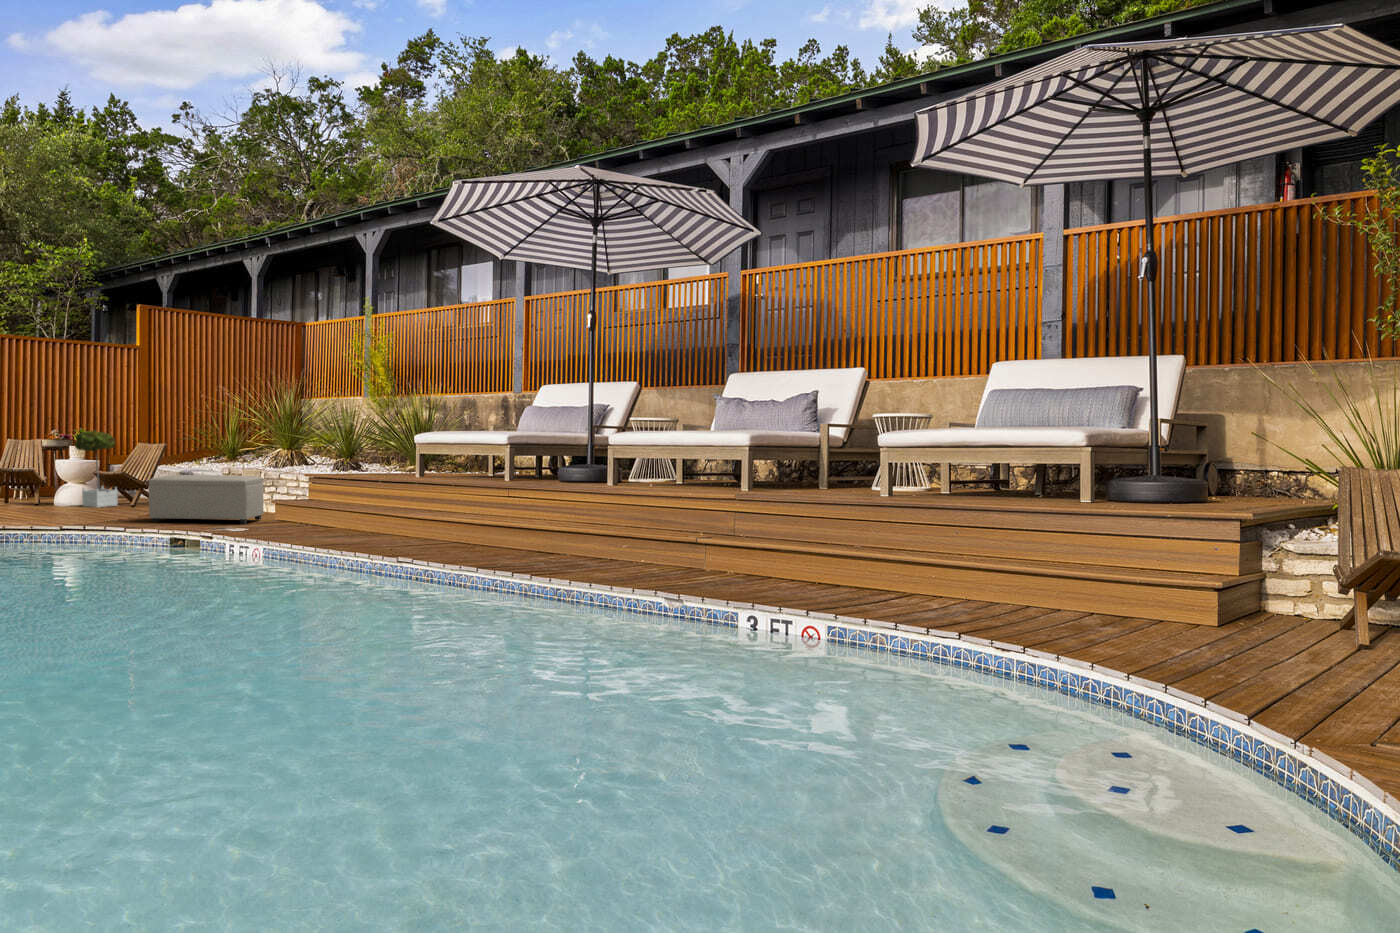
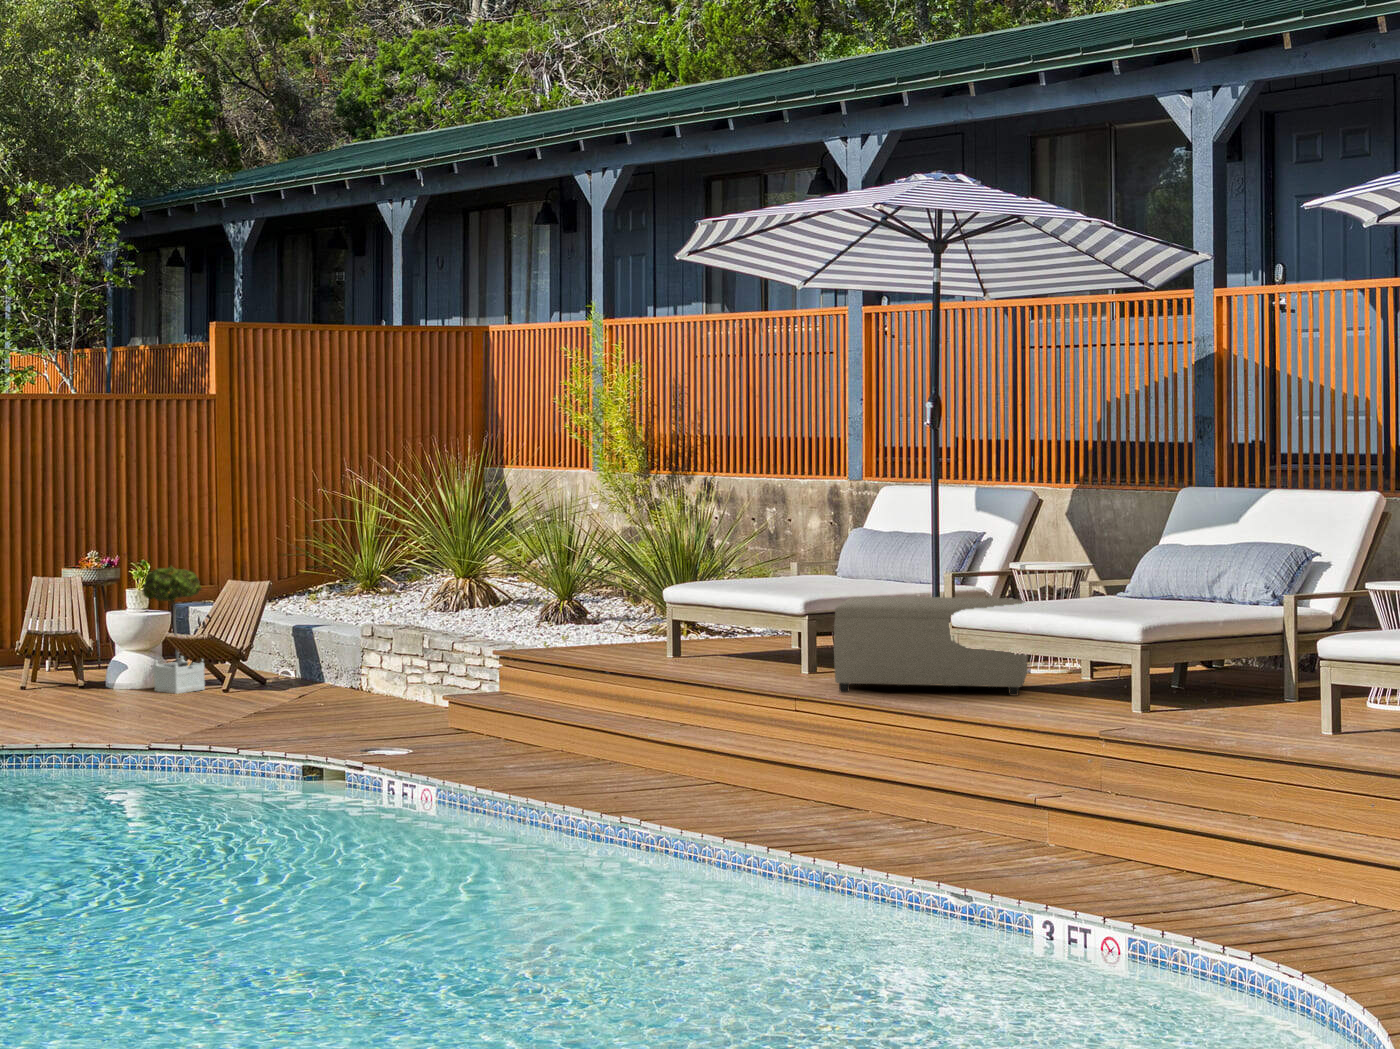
ottoman: present [149,475,263,524] -> present [834,597,1028,696]

